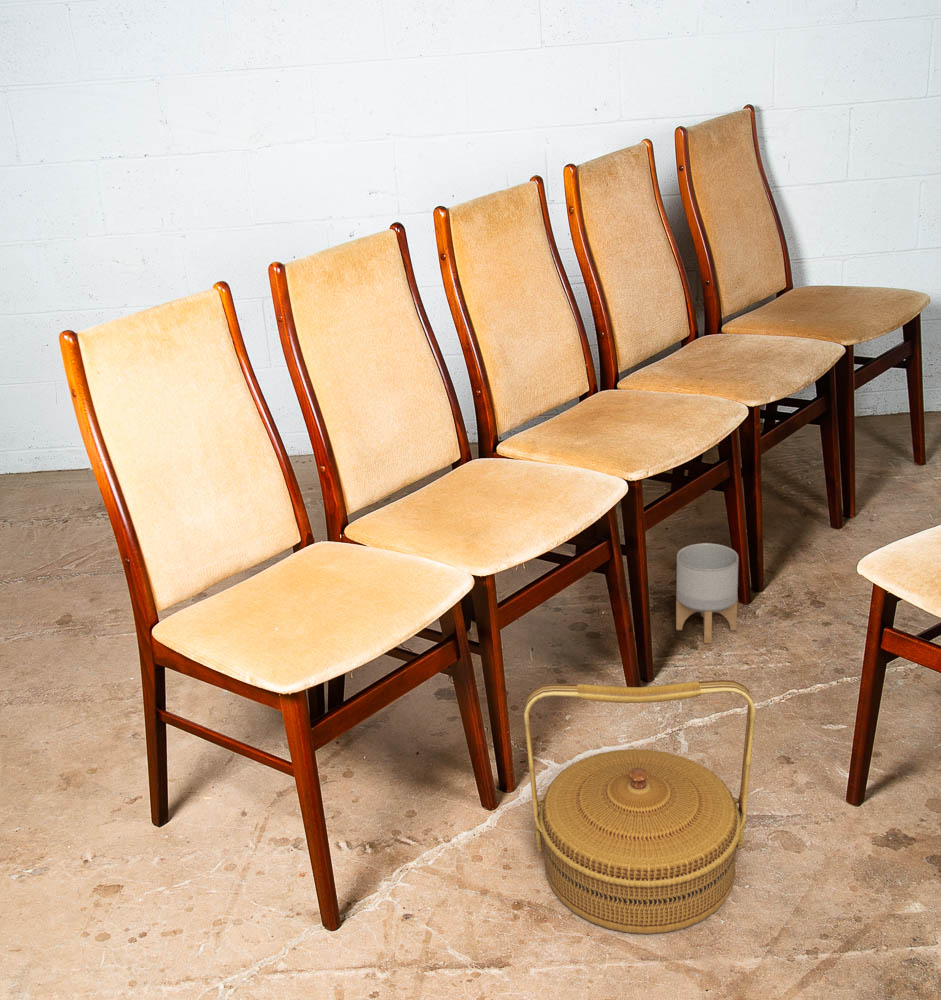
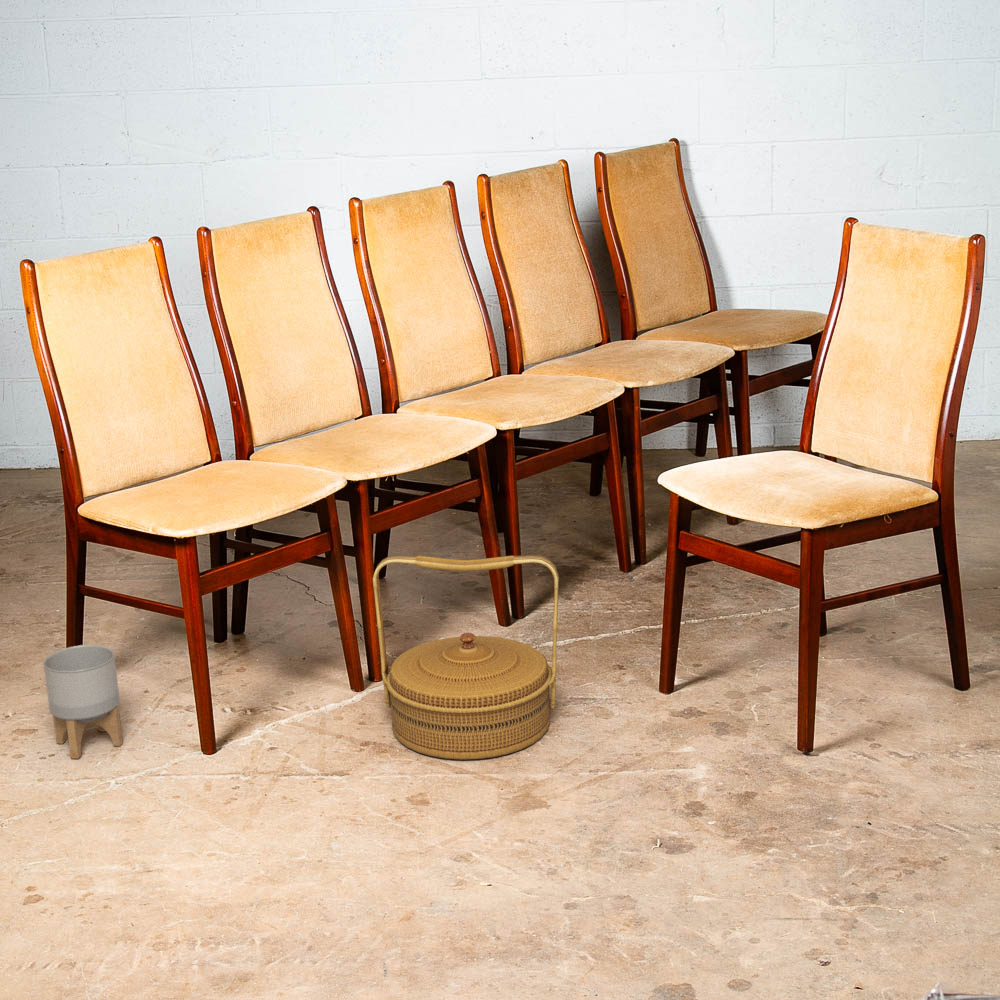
planter: present [676,543,738,644] -> present [43,645,123,759]

